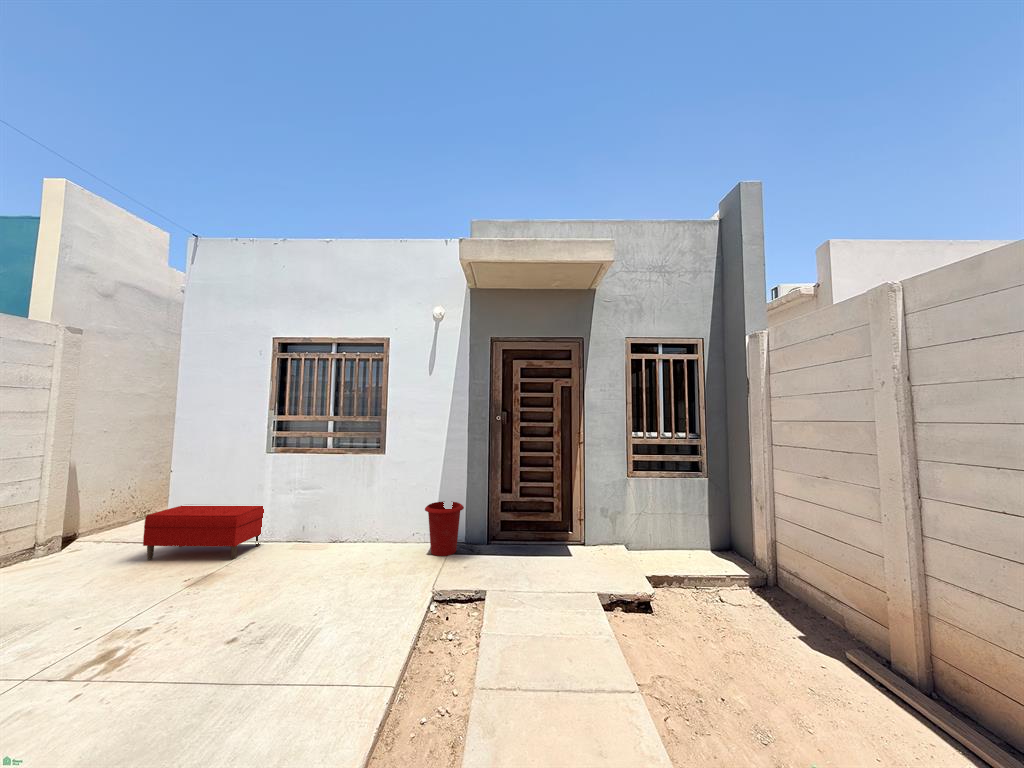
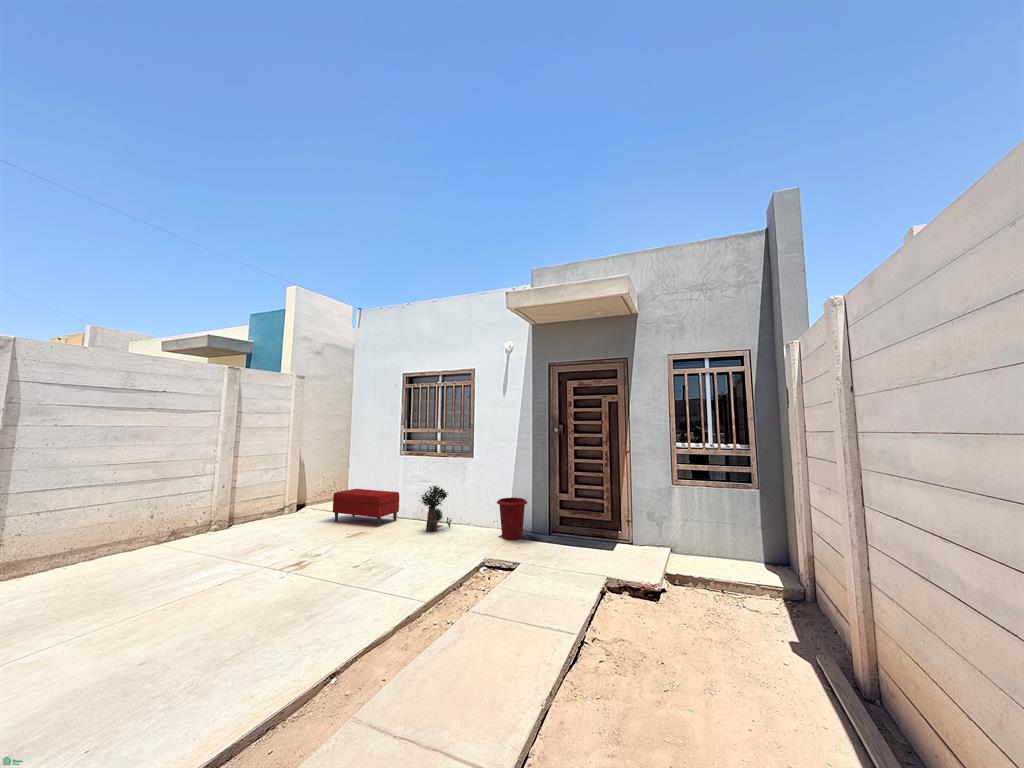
potted plant: none [307,492,354,558] -> present [421,486,452,532]

